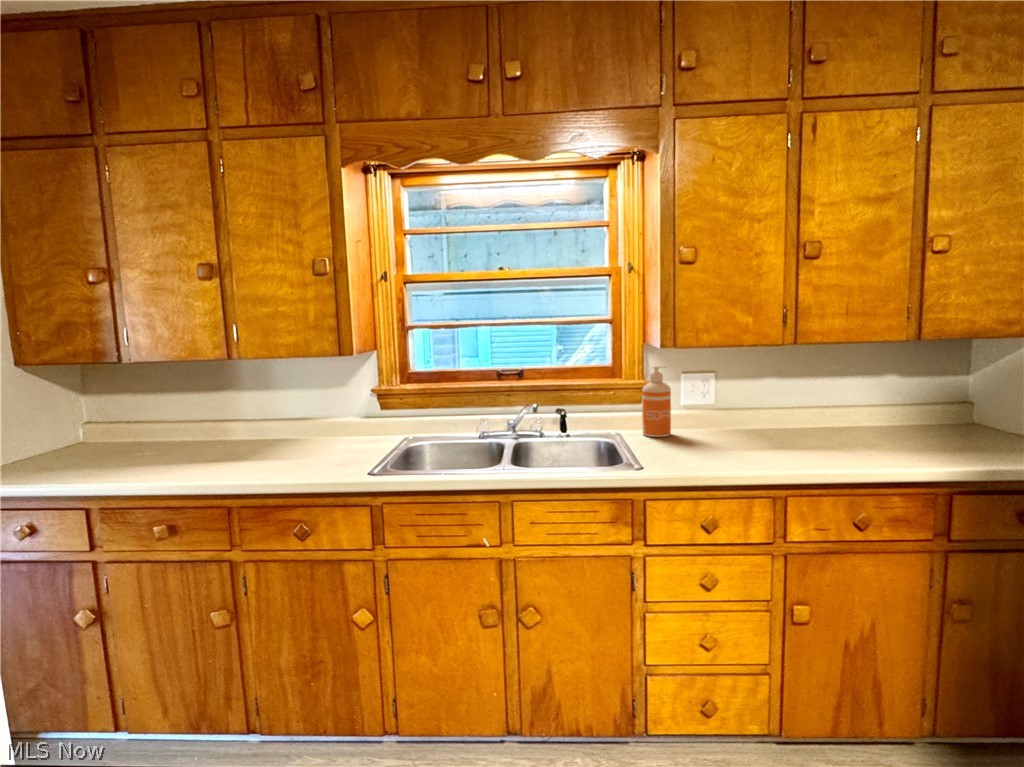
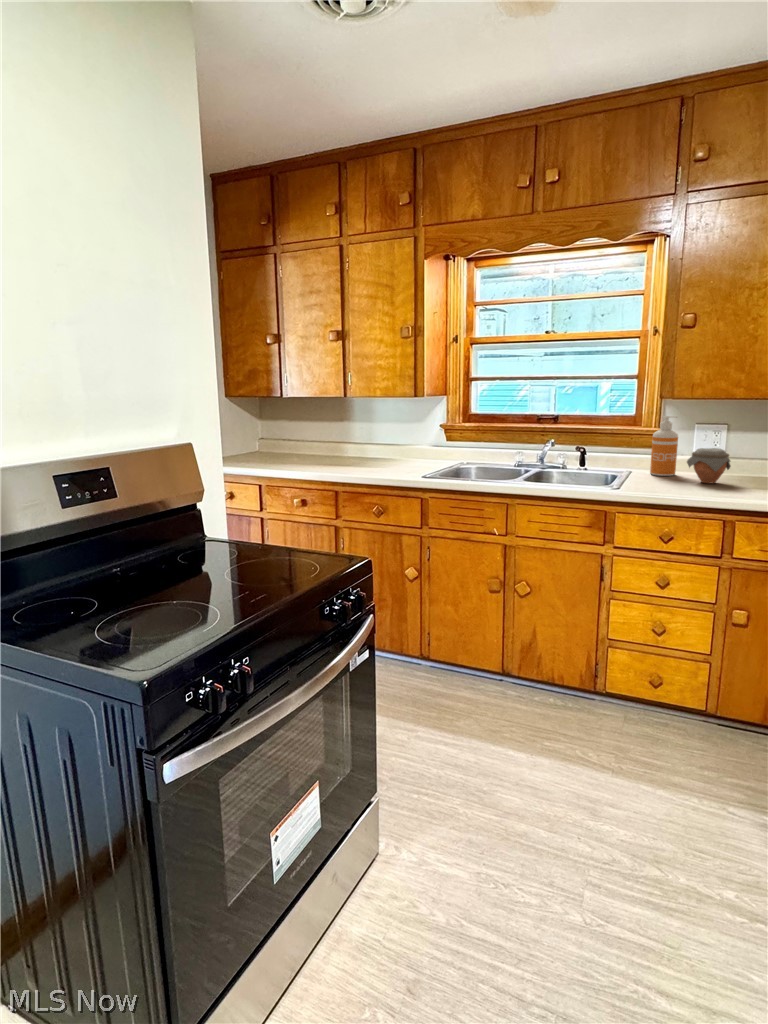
jar: none [694,402,743,445] -> present [687,448,731,483]

